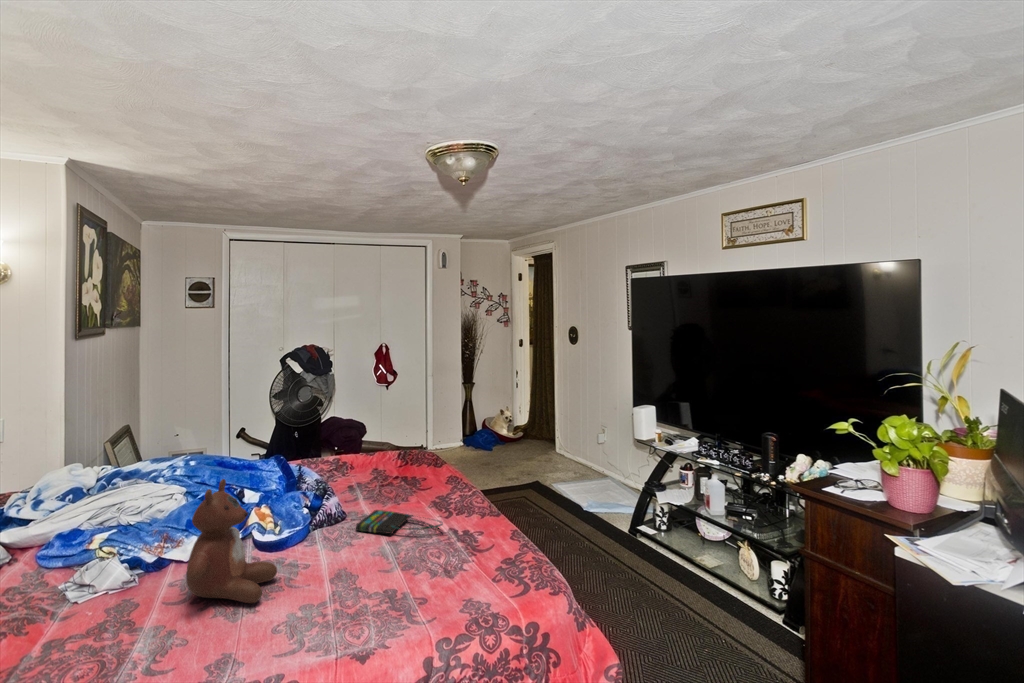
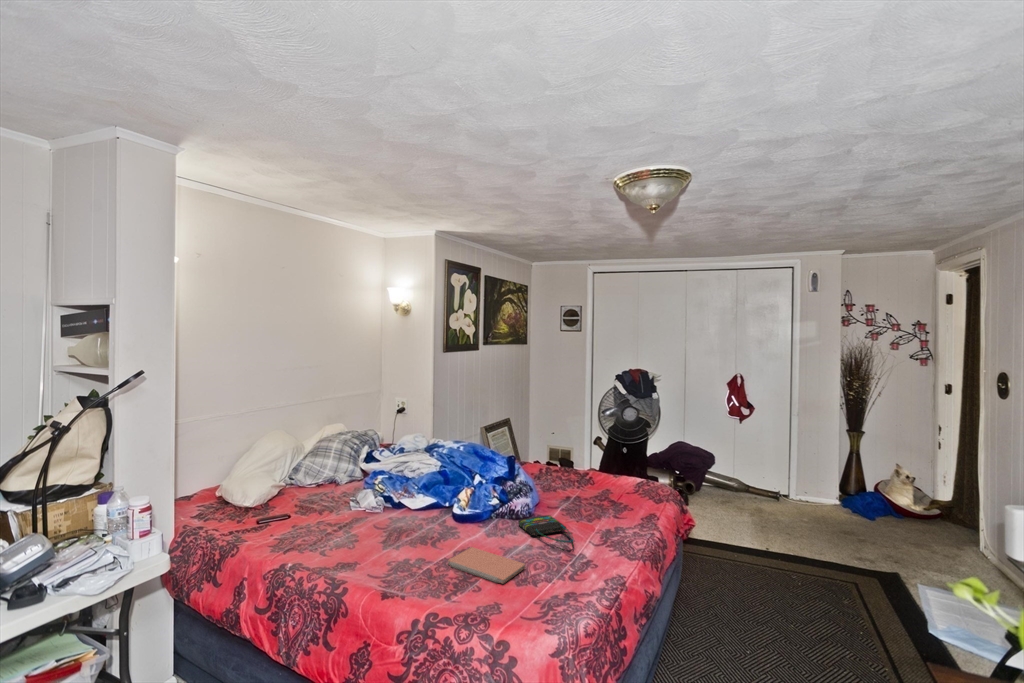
stuffed bear: present [186,479,277,603] -> none [367,452,430,540]
notebook: none [359,559,445,596] -> present [448,547,525,584]

